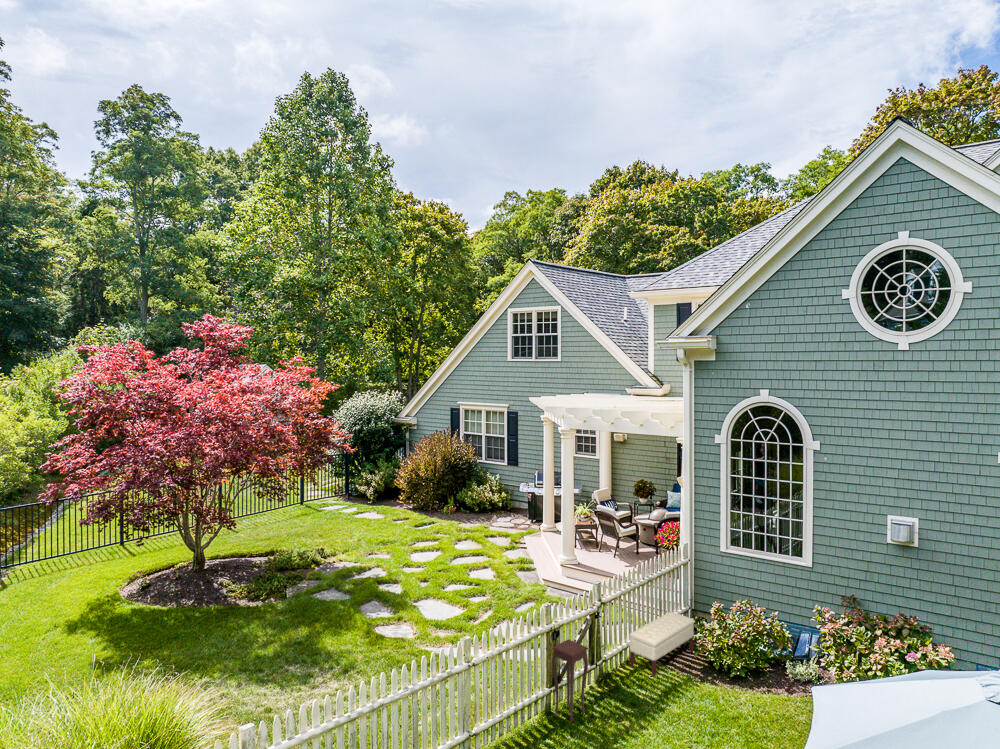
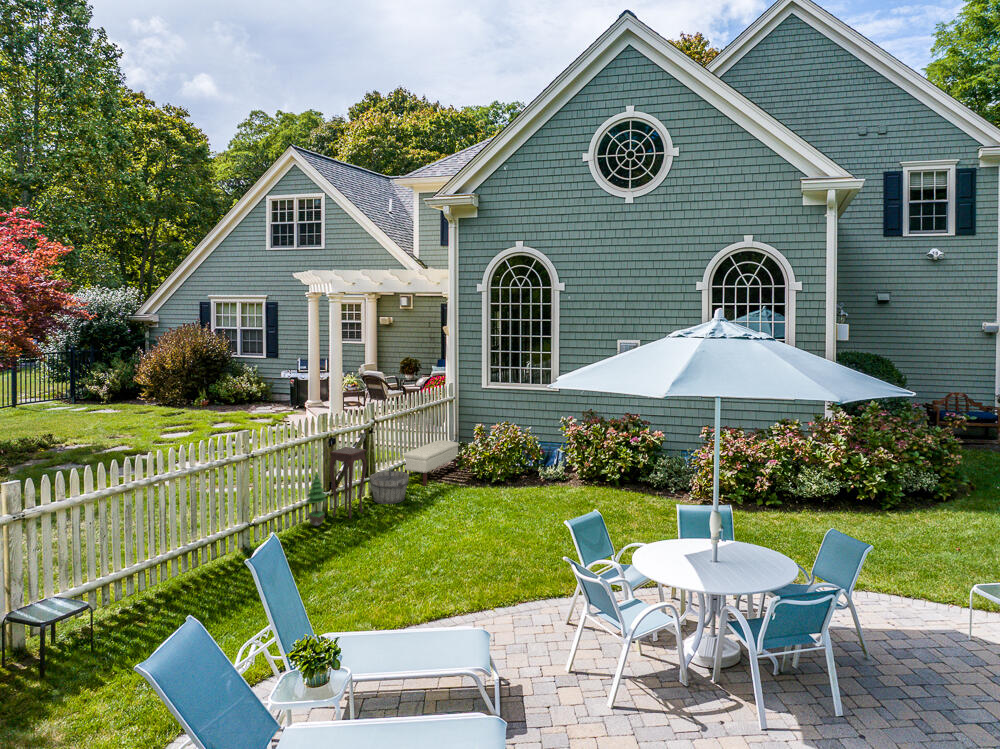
wooden bucket: none [593,658,634,704] -> present [370,467,409,504]
potted tree: none [529,673,548,729] -> present [306,473,326,526]

